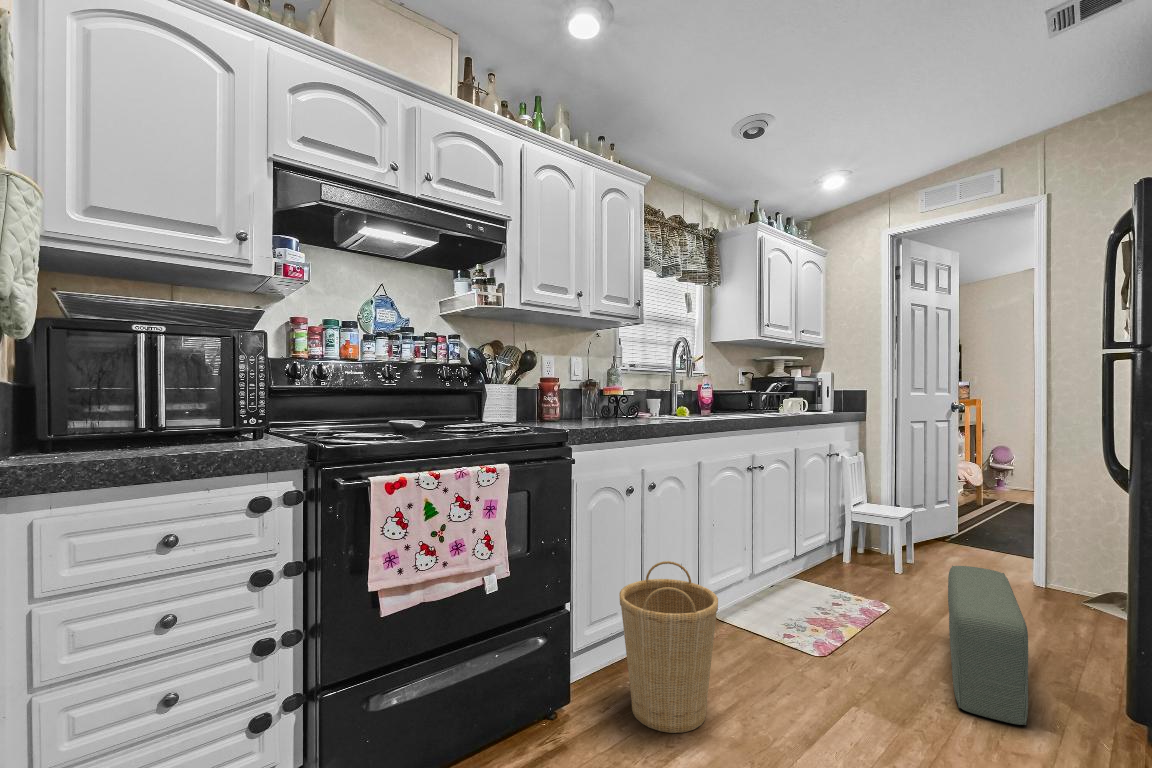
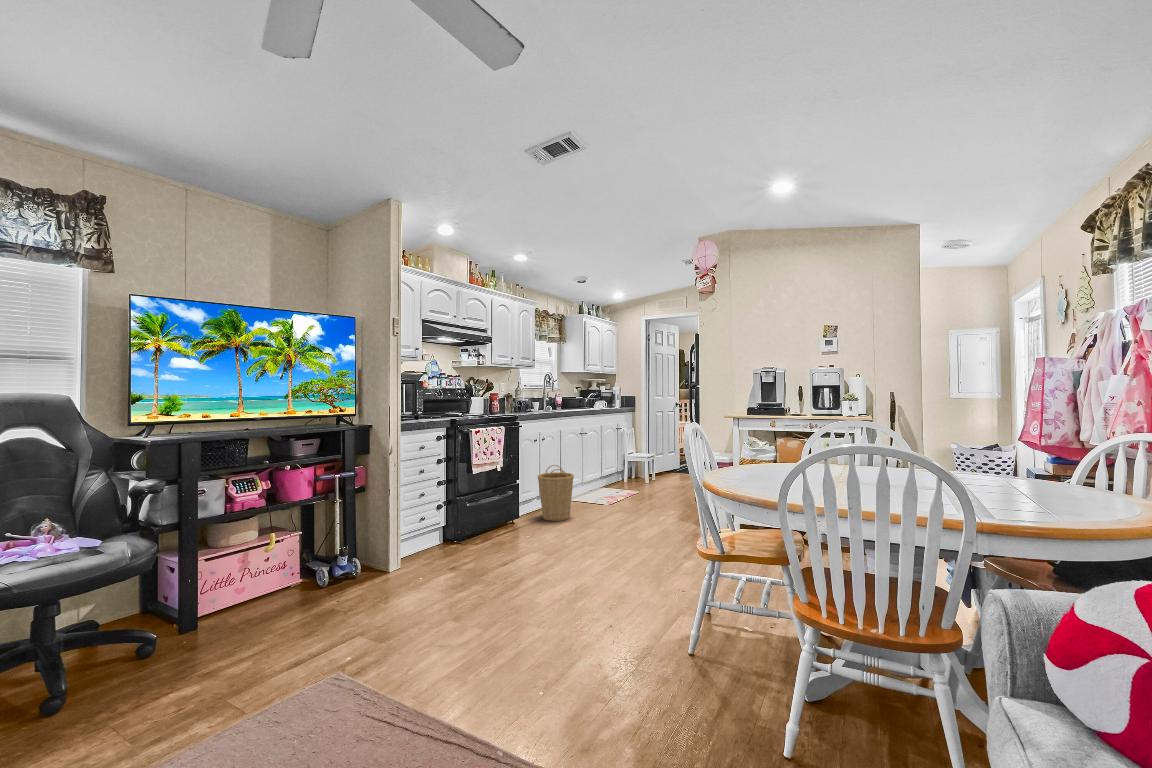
pouf: present [948,566,1028,725] -> none [652,466,677,509]

